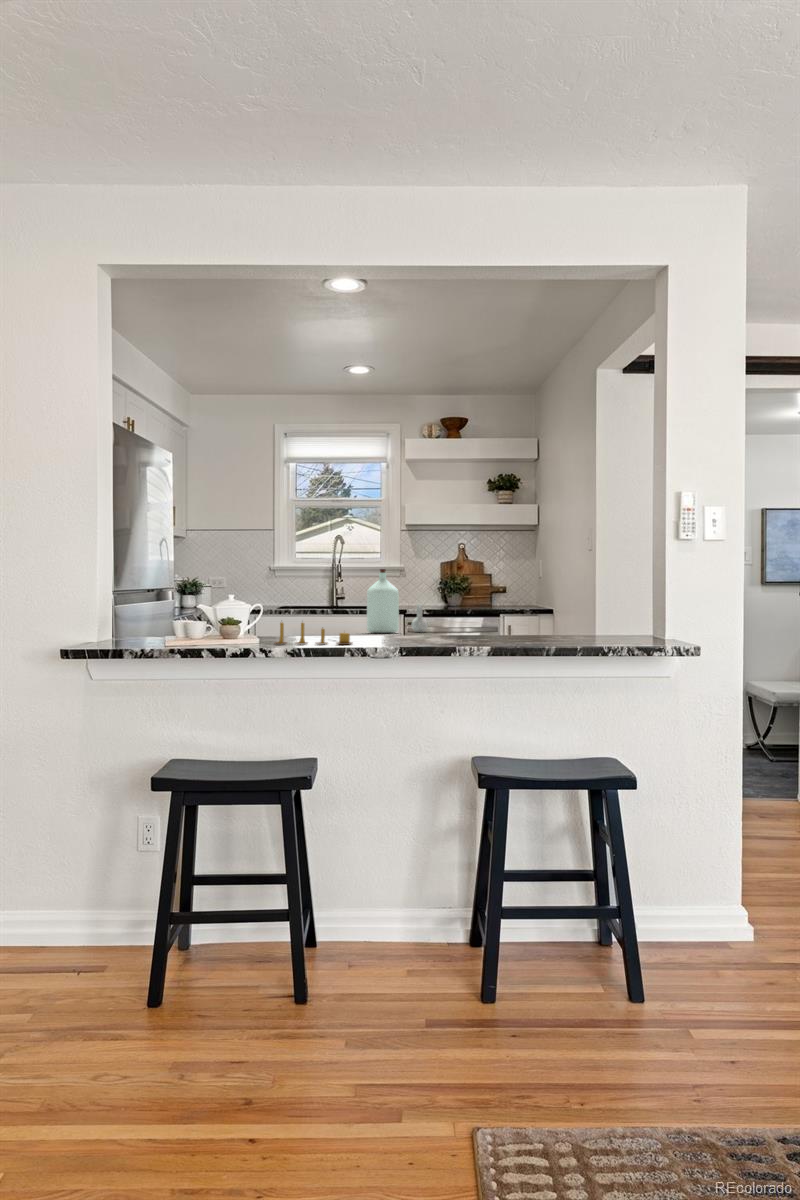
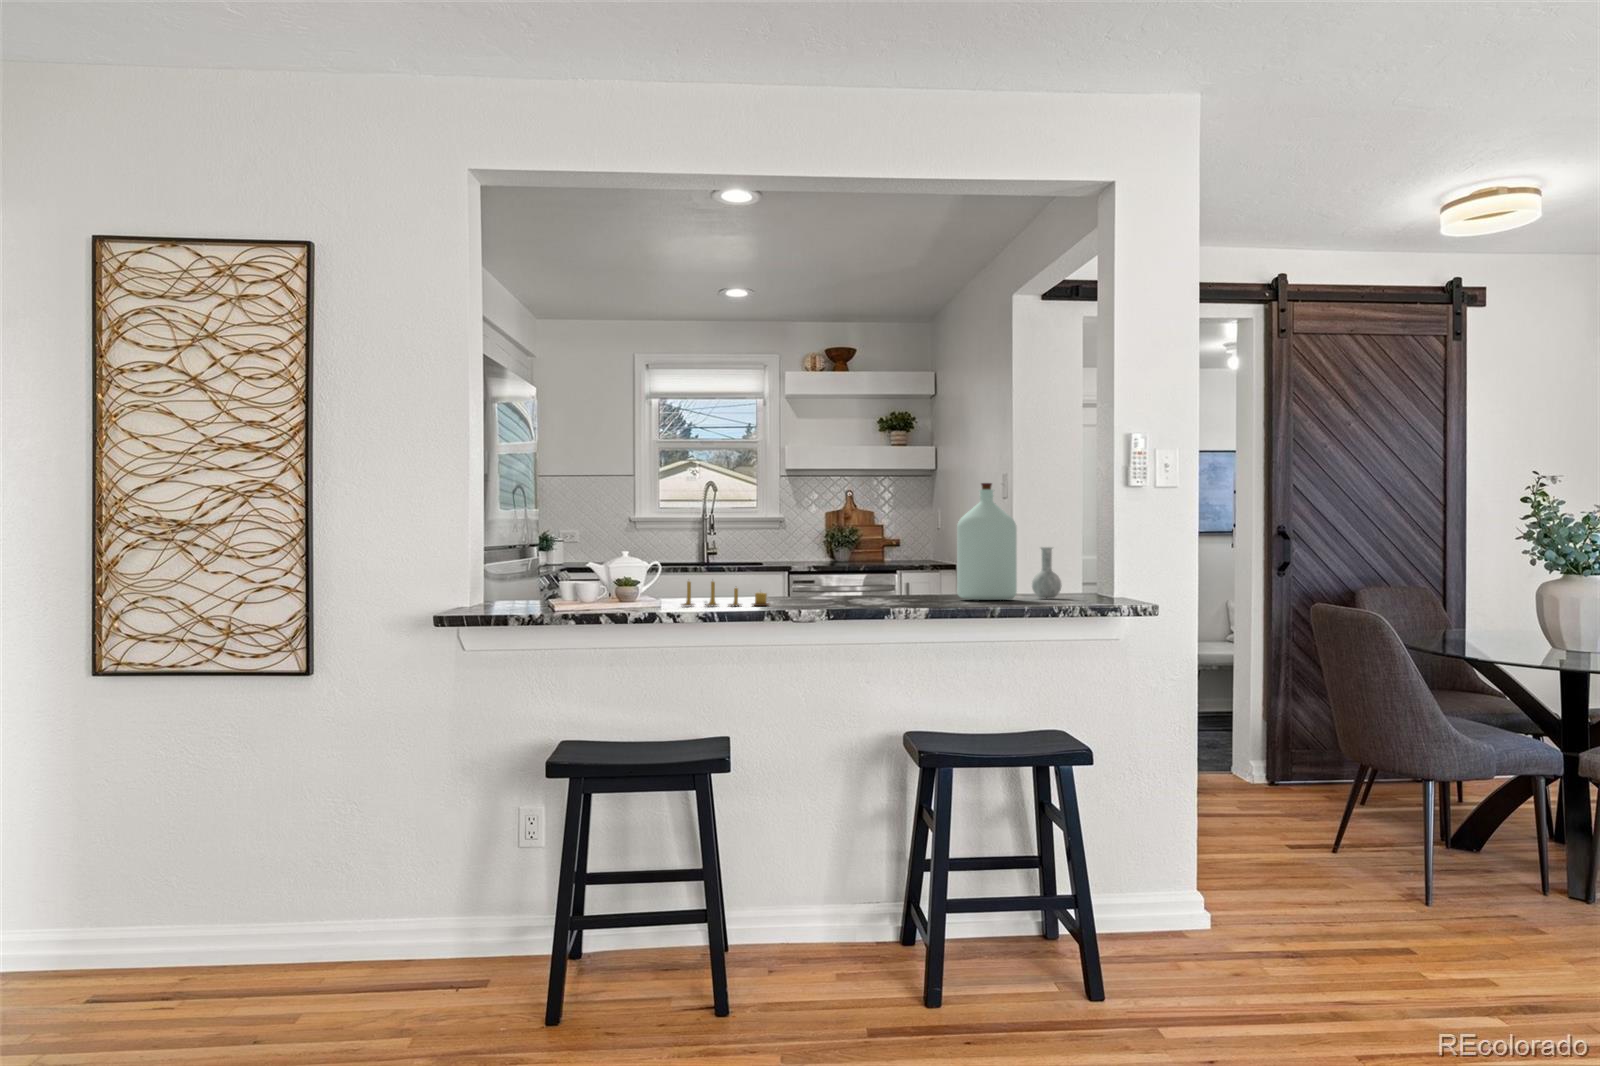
bottle: present [367,569,428,633] -> present [957,483,1062,600]

